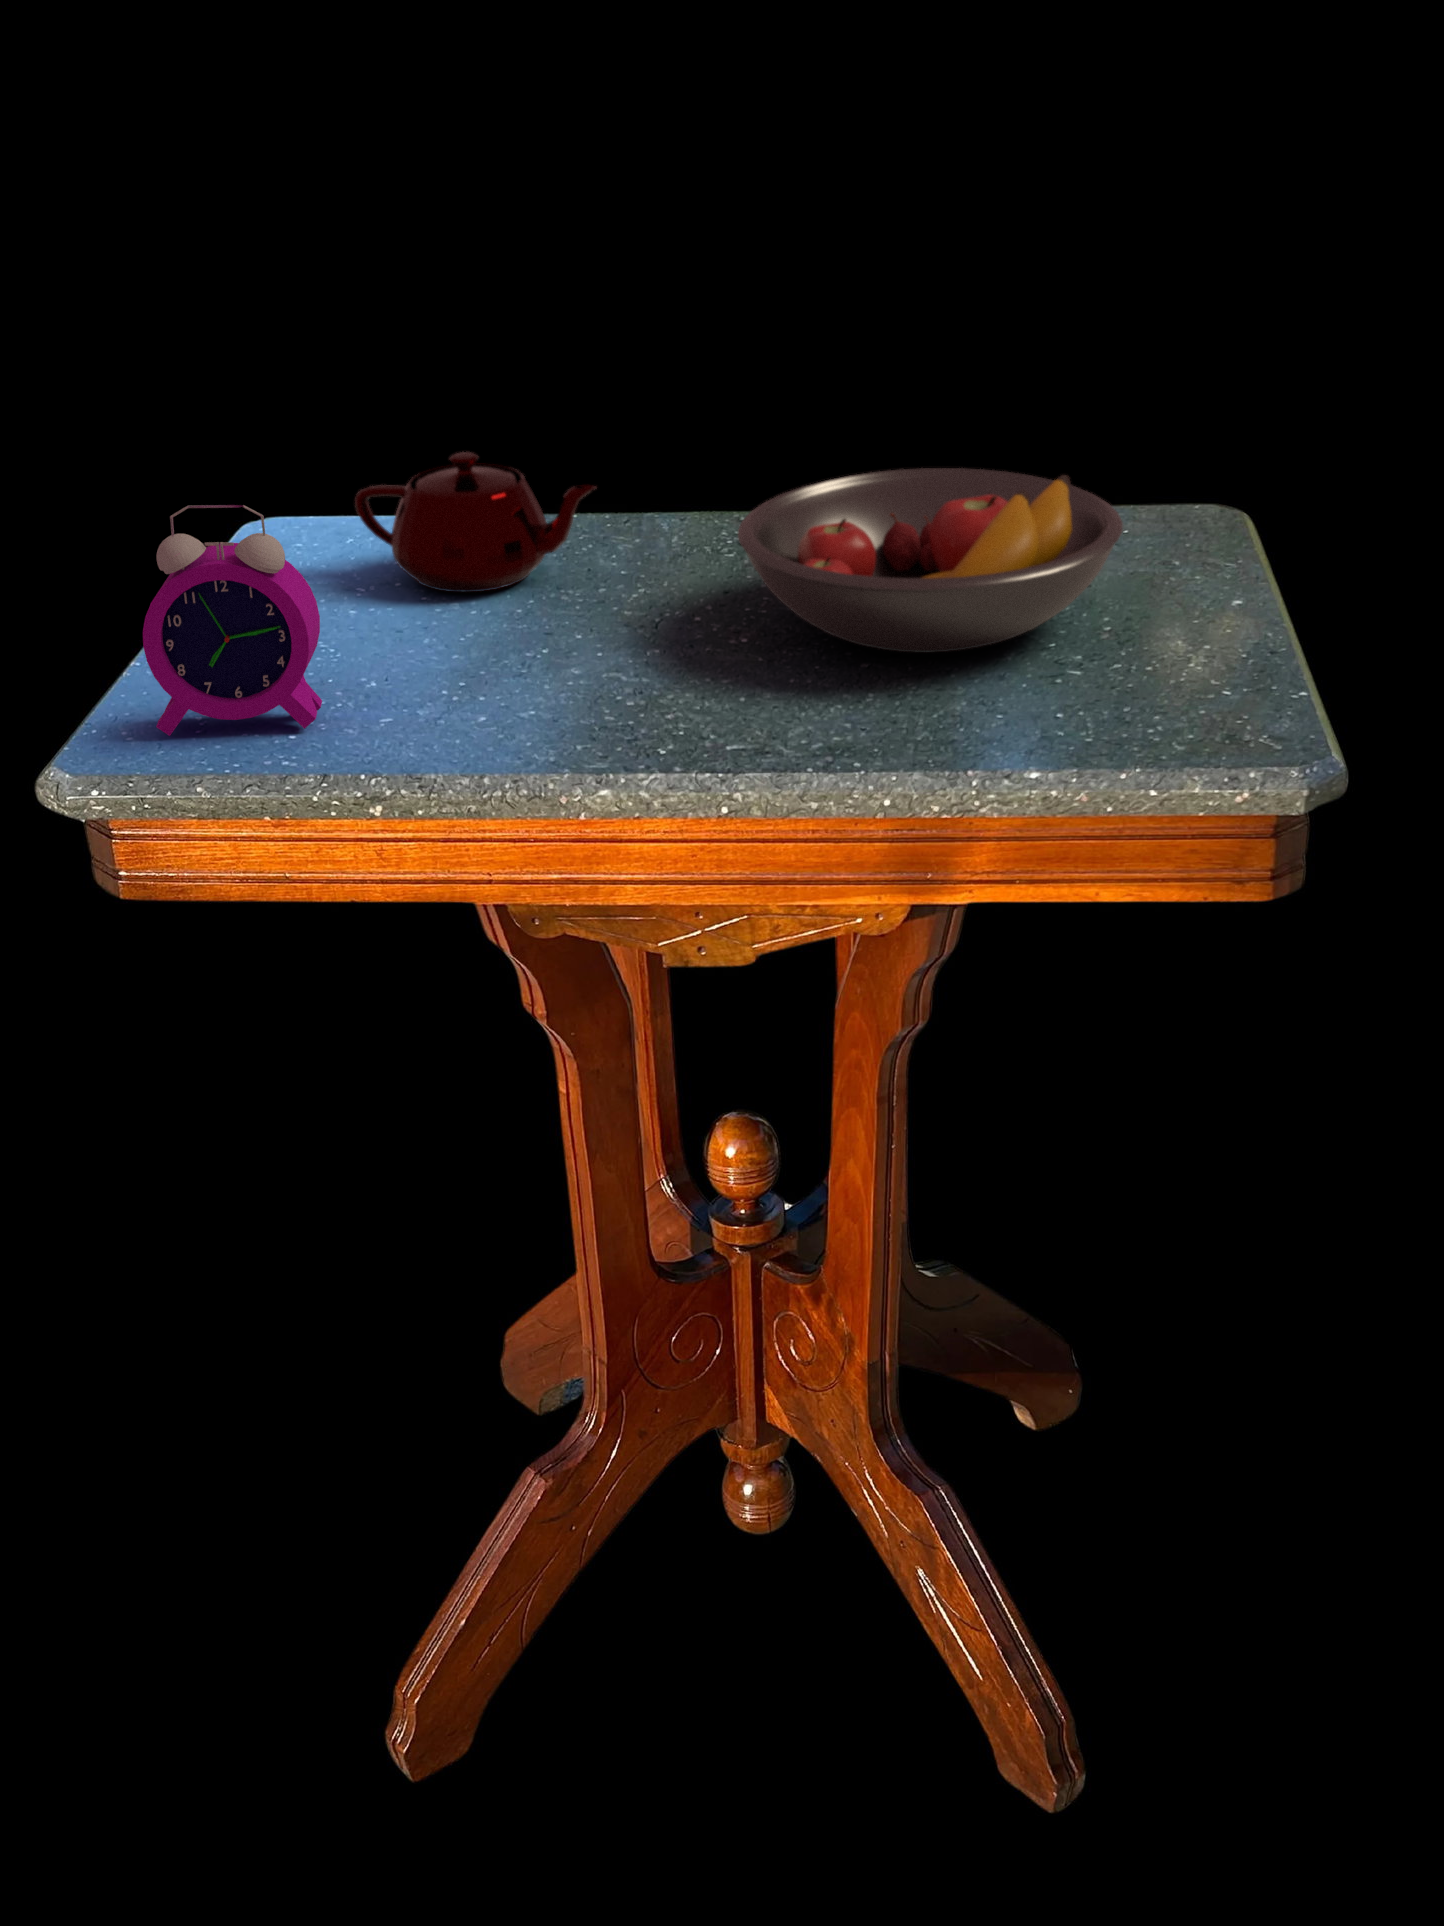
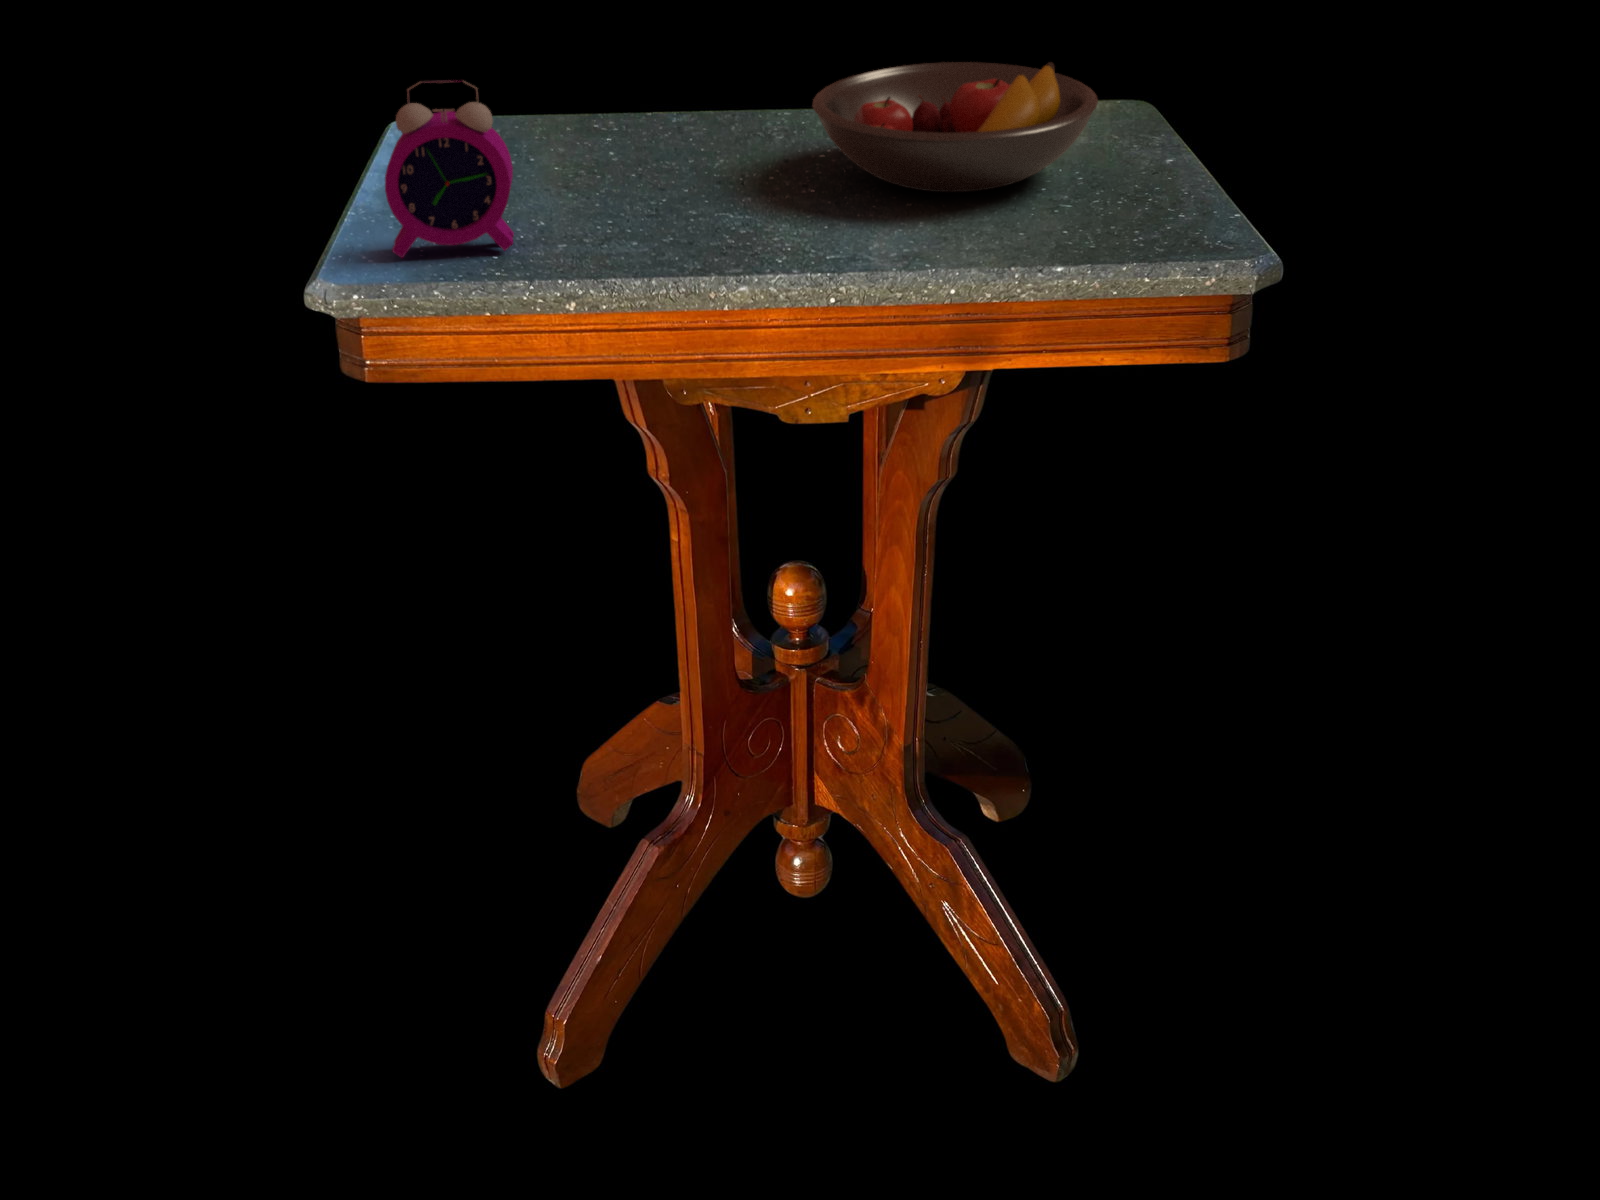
teapot: present [355,452,596,592] -> none [506,55,695,161]

